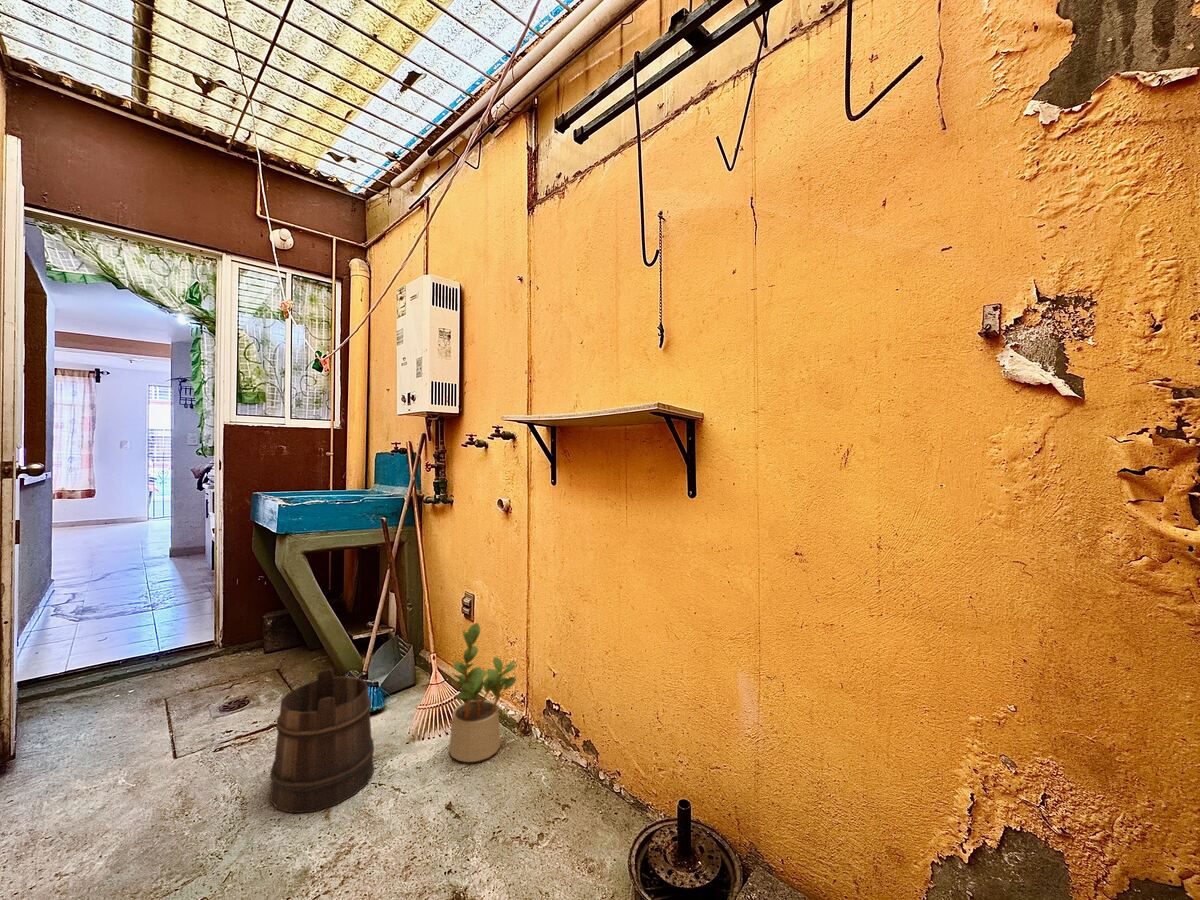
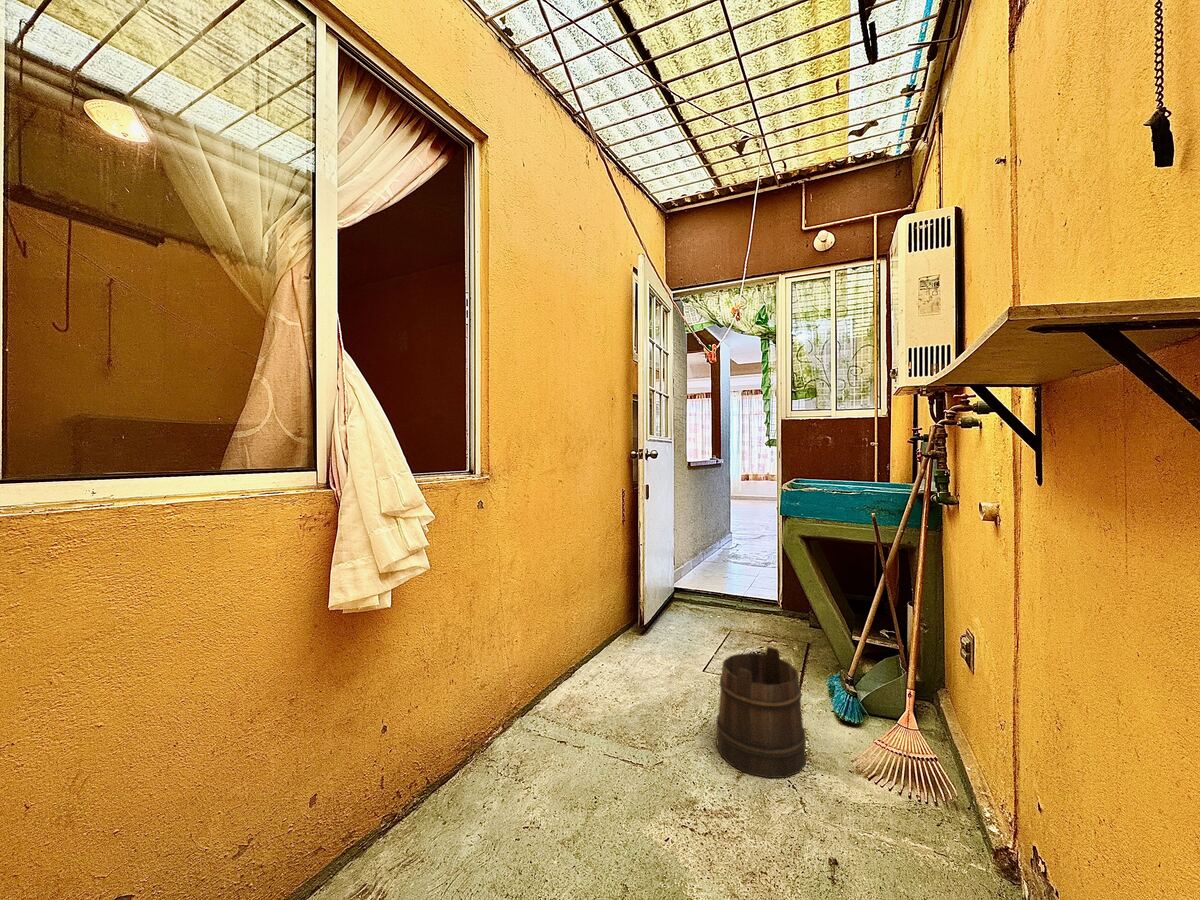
potted plant: present [449,623,516,762] -> none [880,664,992,858]

